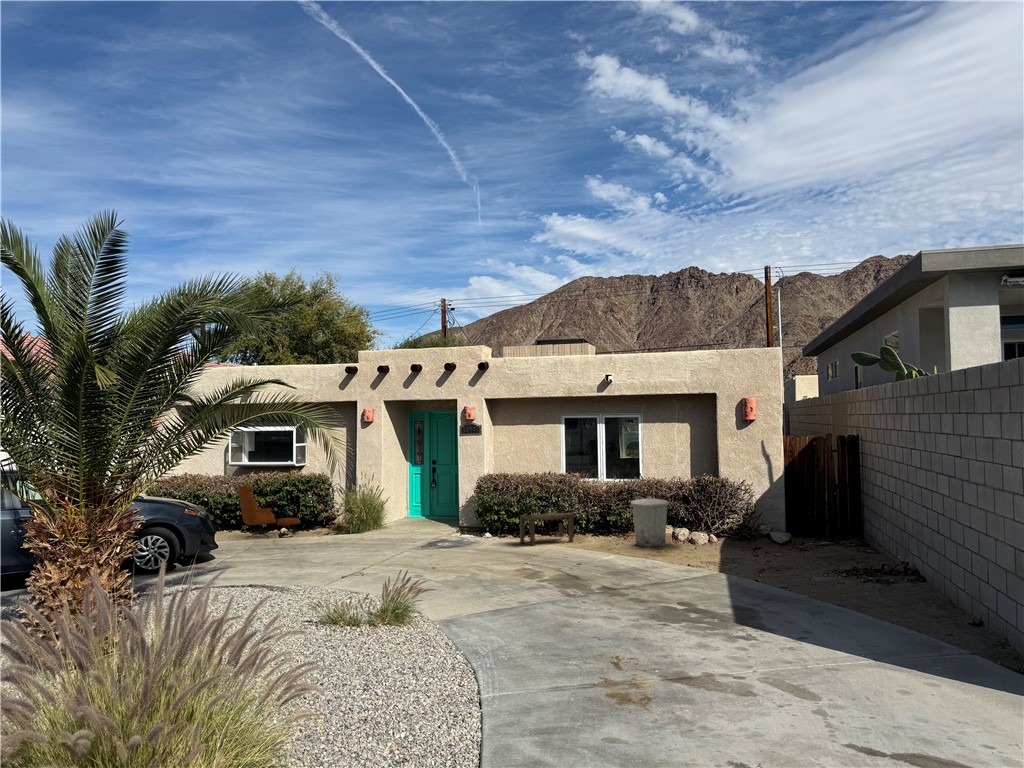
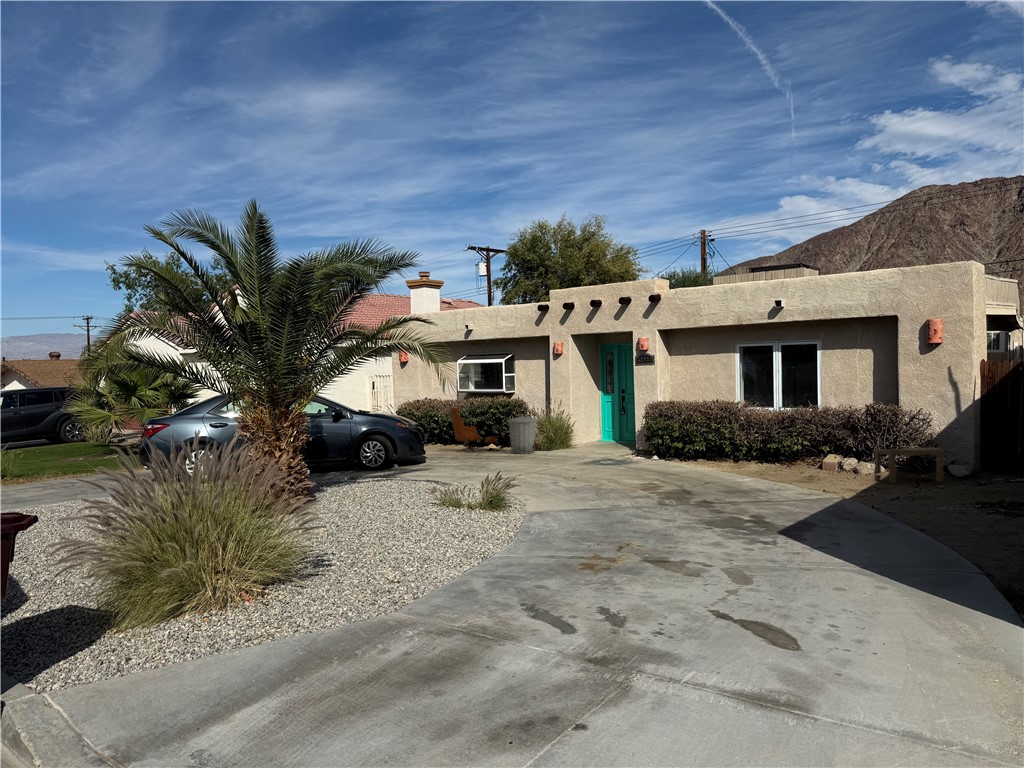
trash can: present [631,496,668,547] -> present [507,415,536,454]
bench: present [520,513,574,545] -> present [875,447,945,484]

